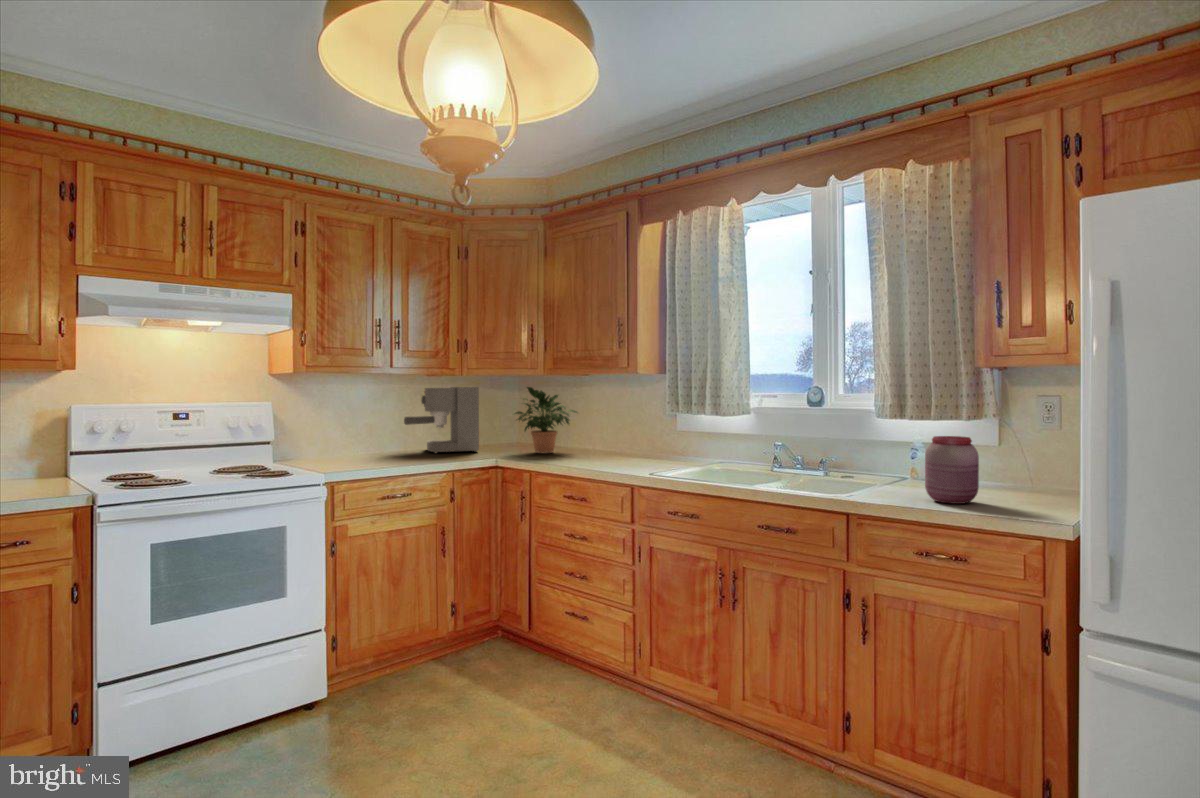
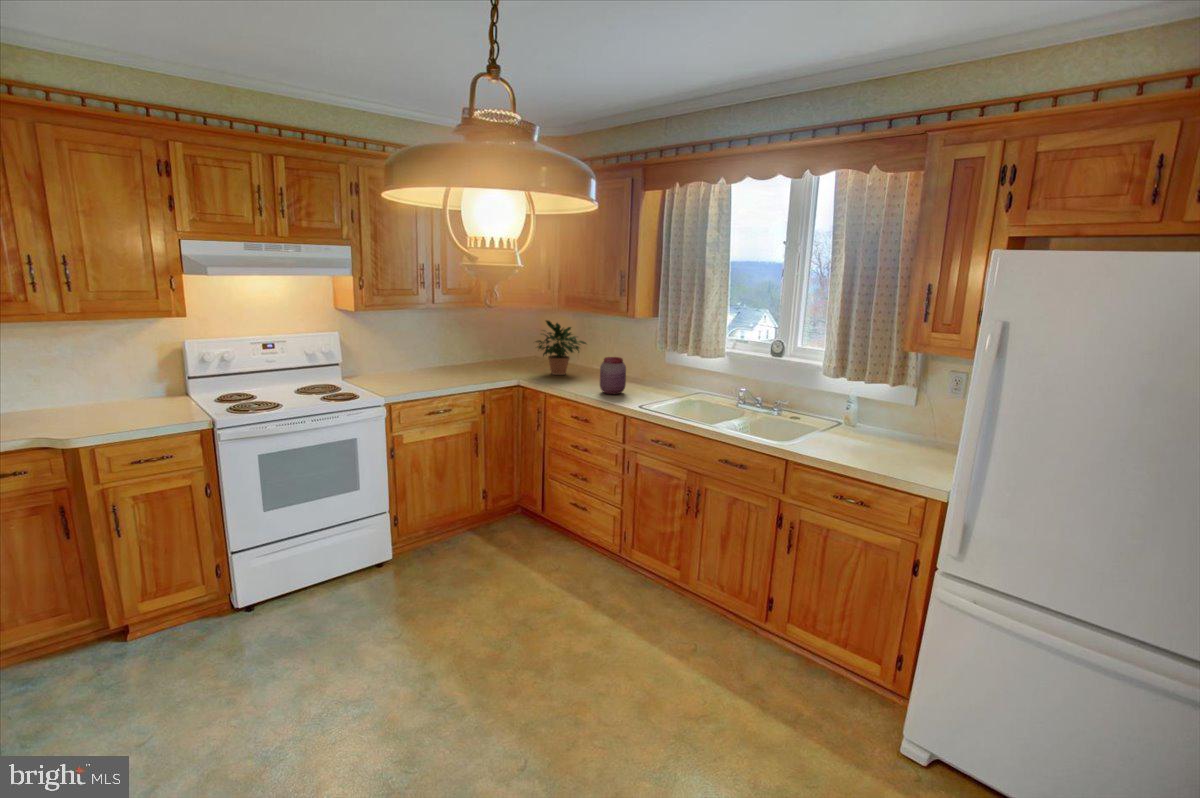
coffee maker: present [404,387,479,453] -> none [446,316,507,372]
jar: present [925,436,979,504] -> present [600,357,626,394]

